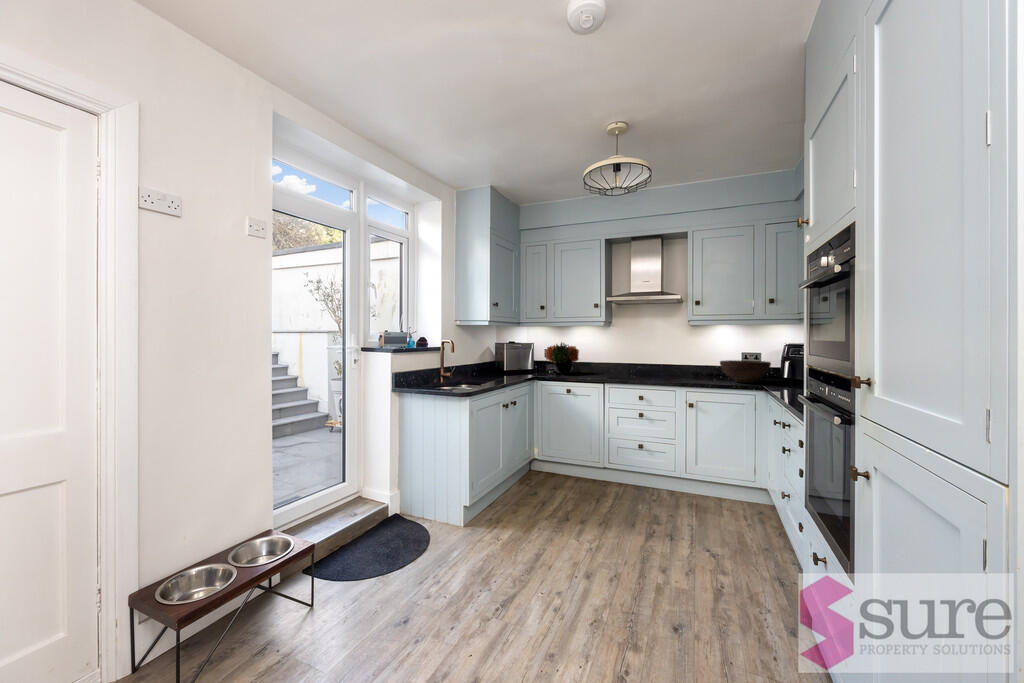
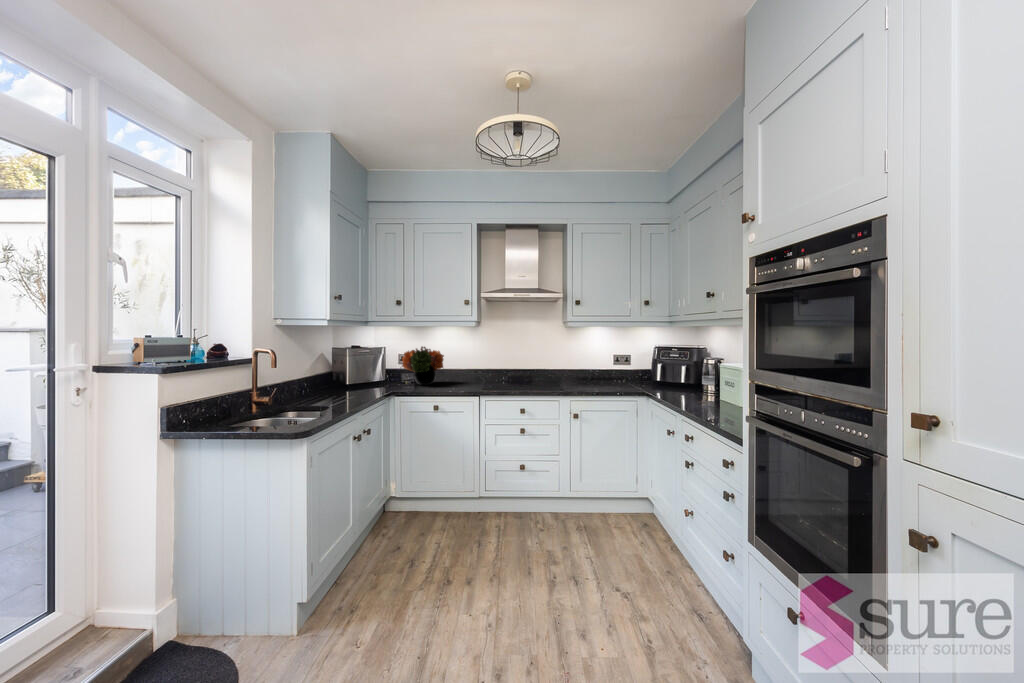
fruit bowl: present [720,360,771,383] -> none [601,364,649,388]

